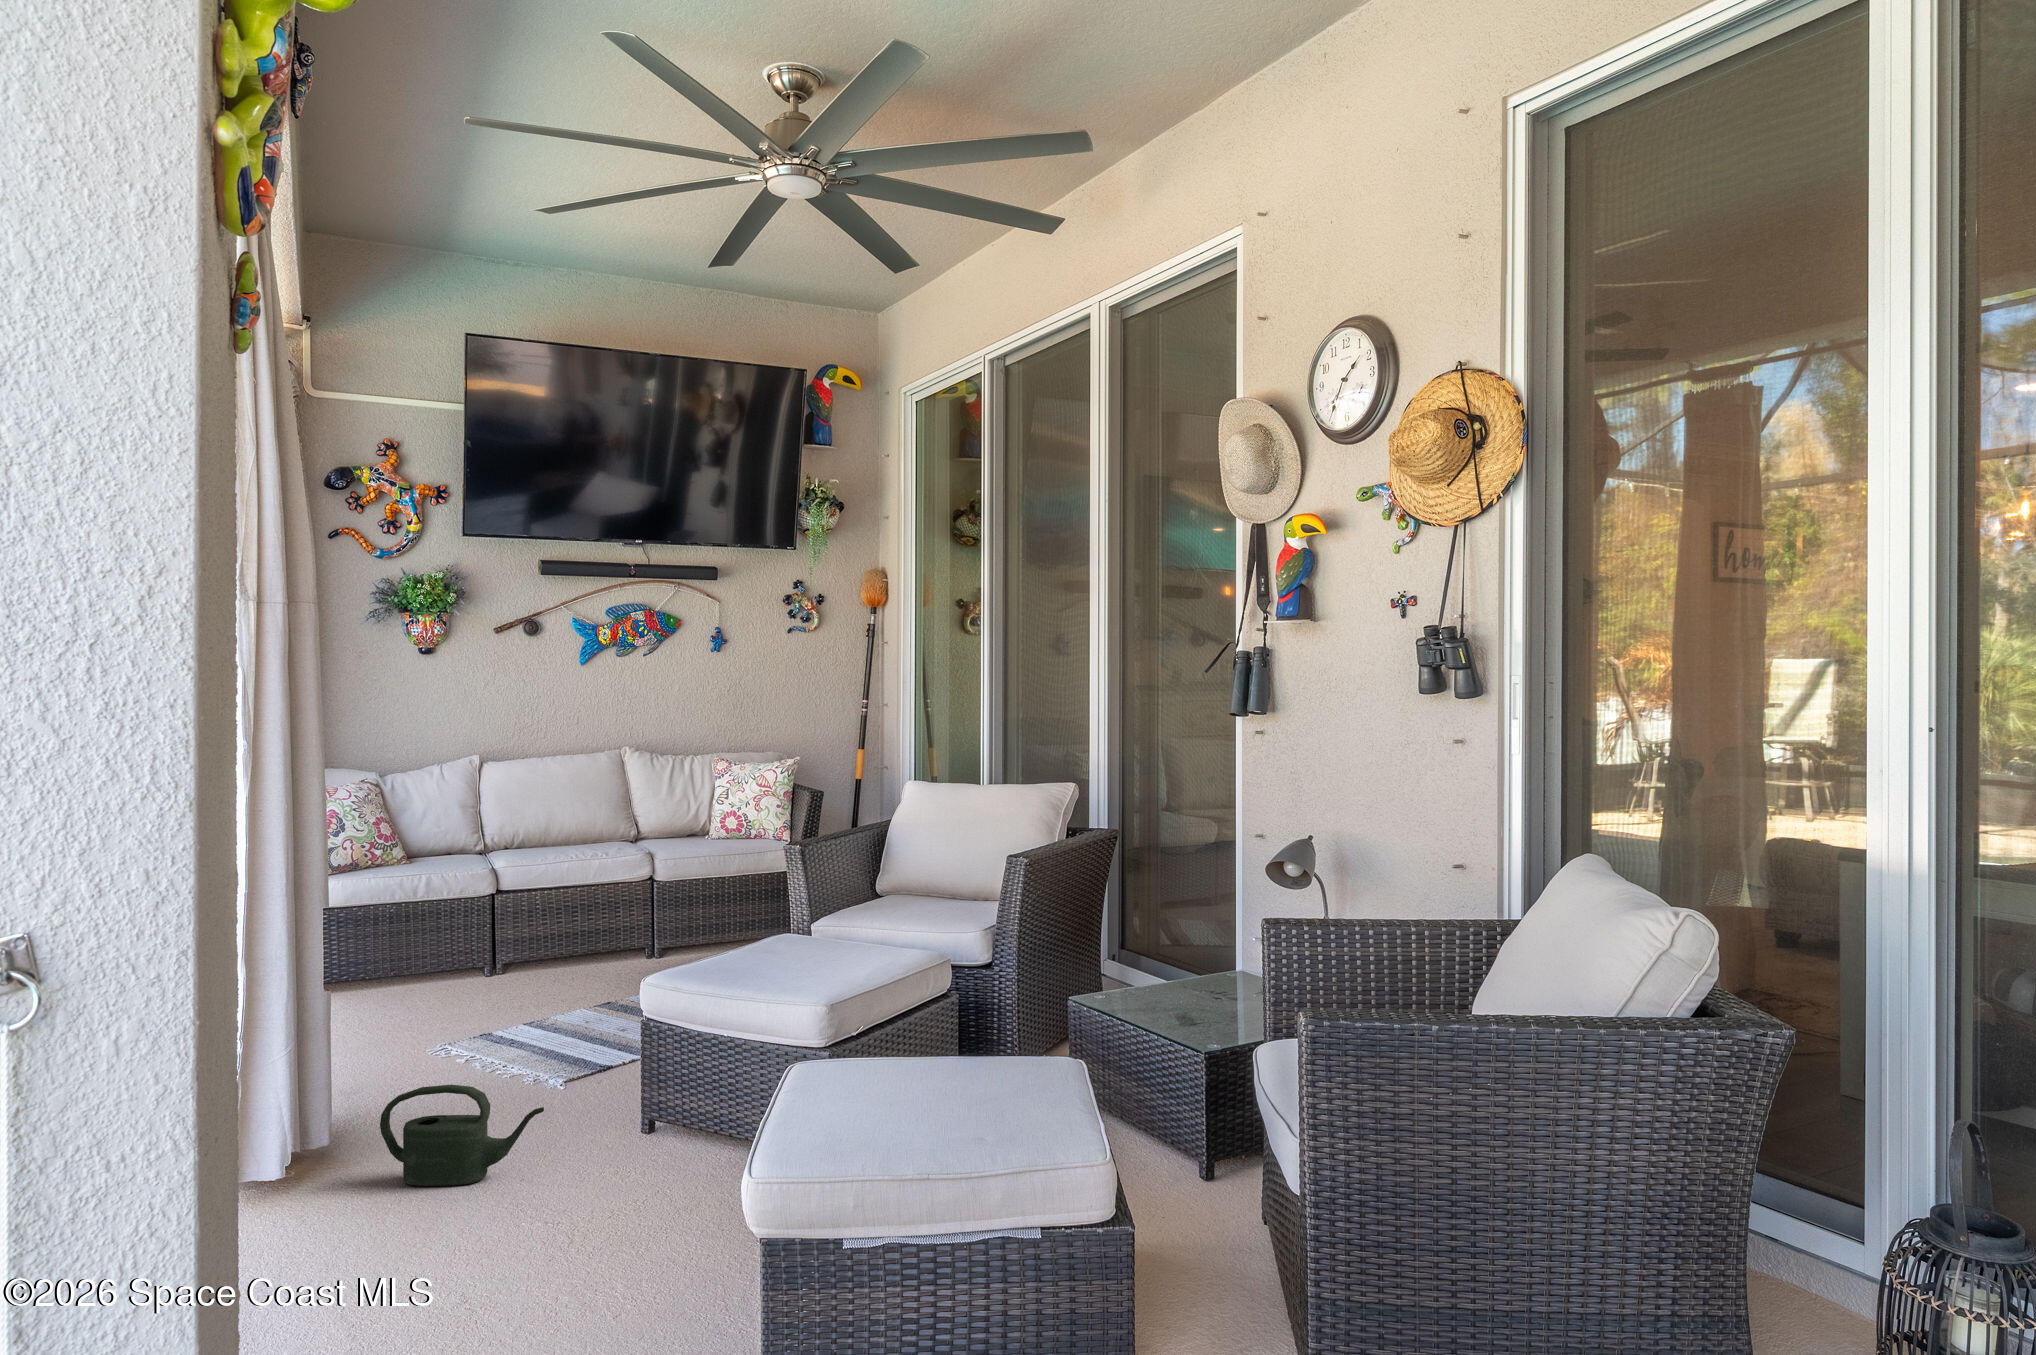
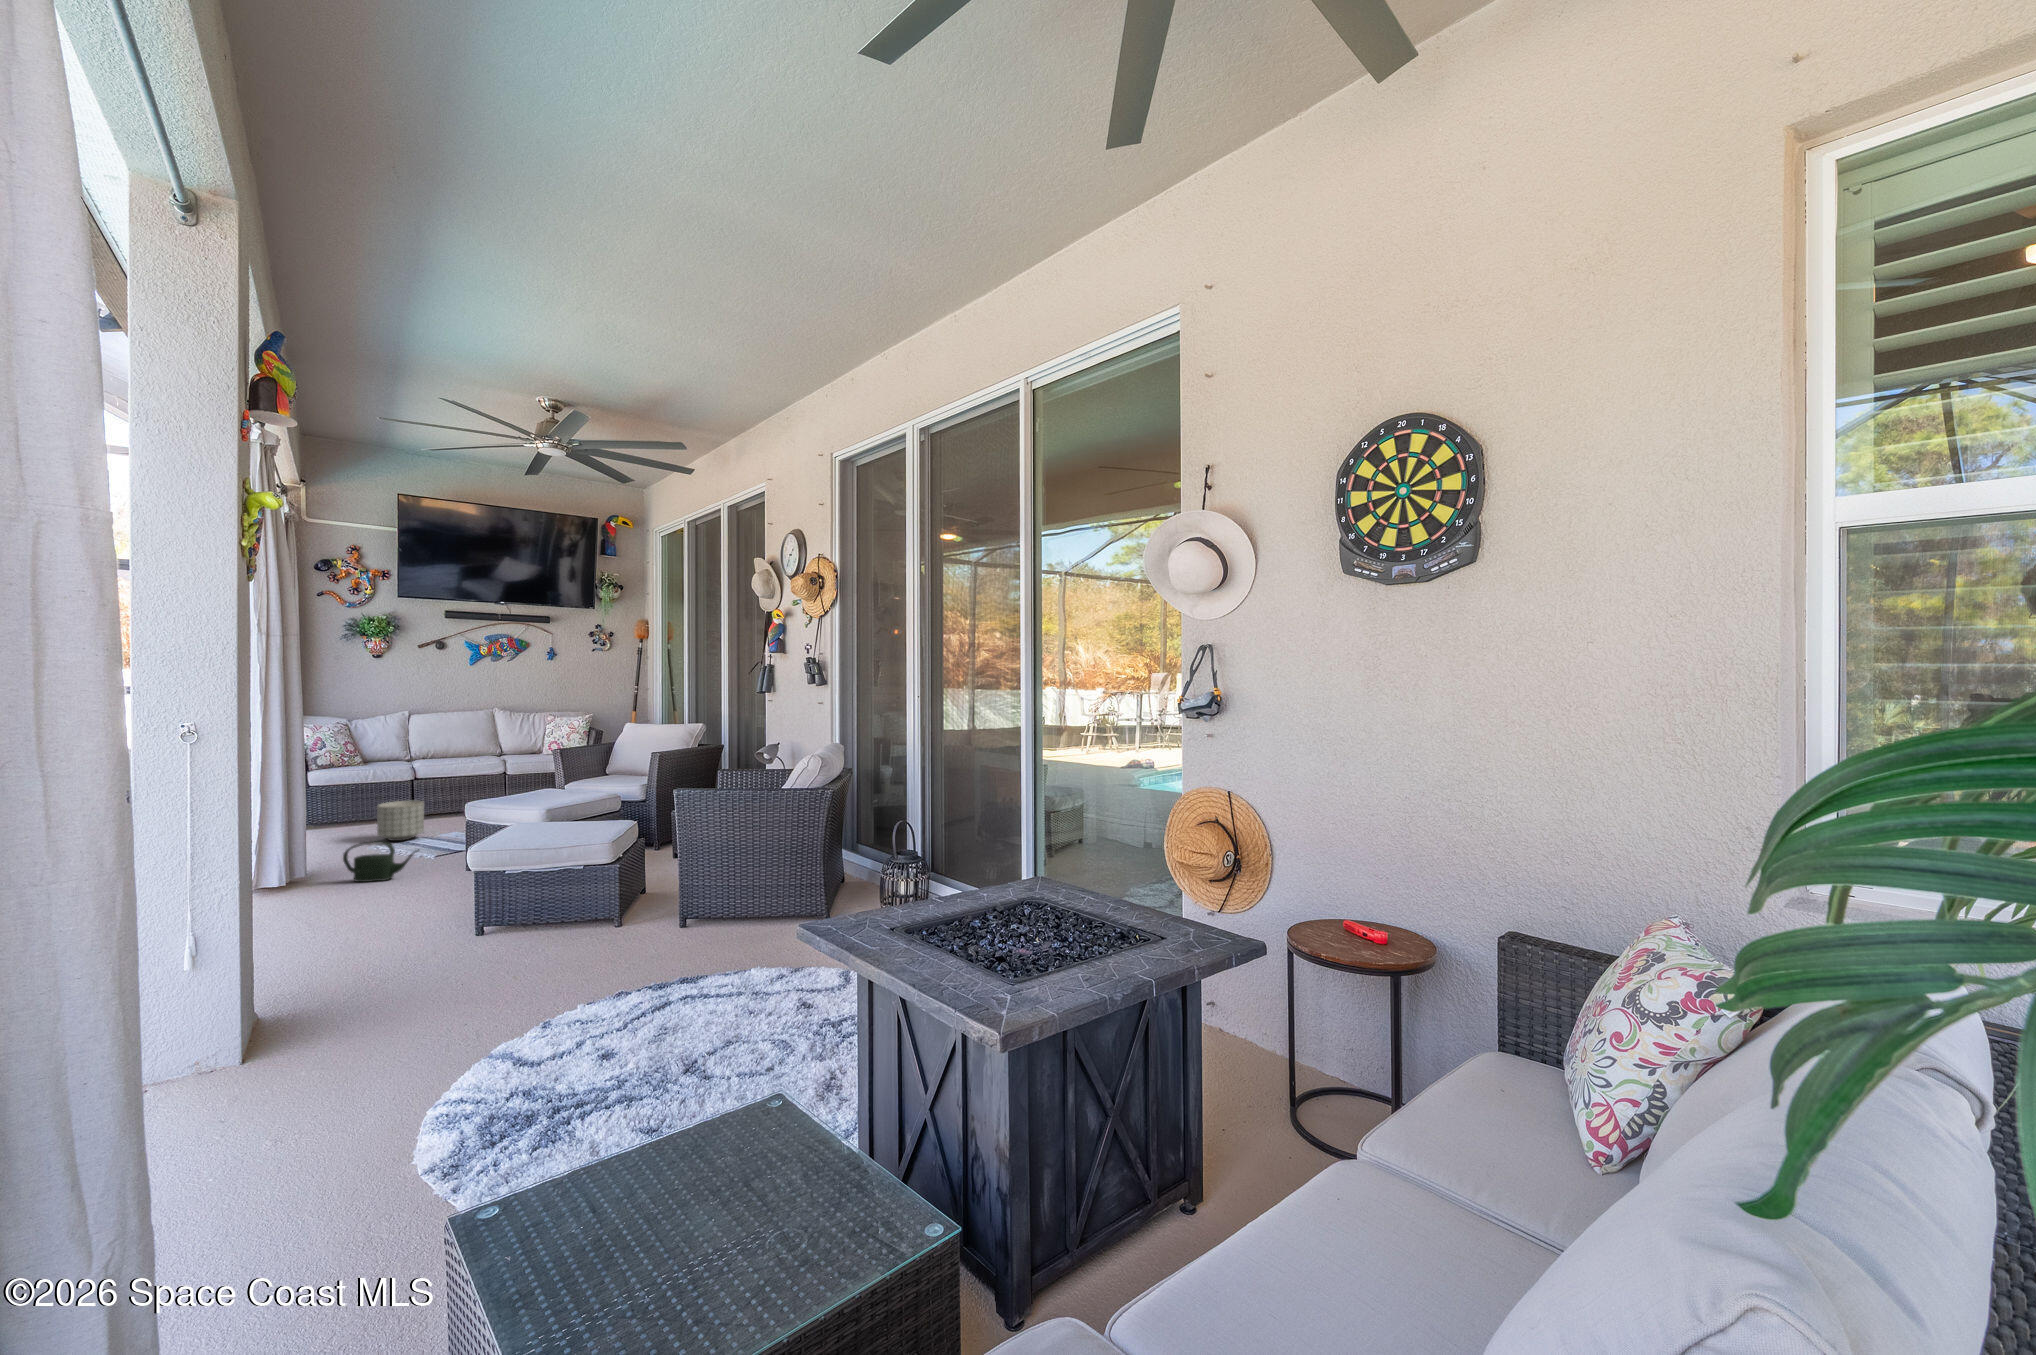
planter: none [439,948,526,1037] -> present [377,801,424,841]

